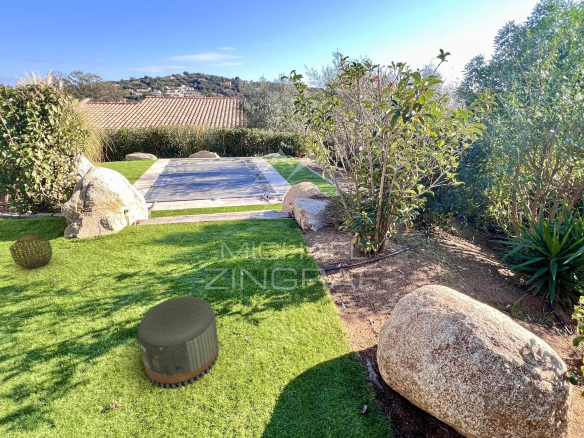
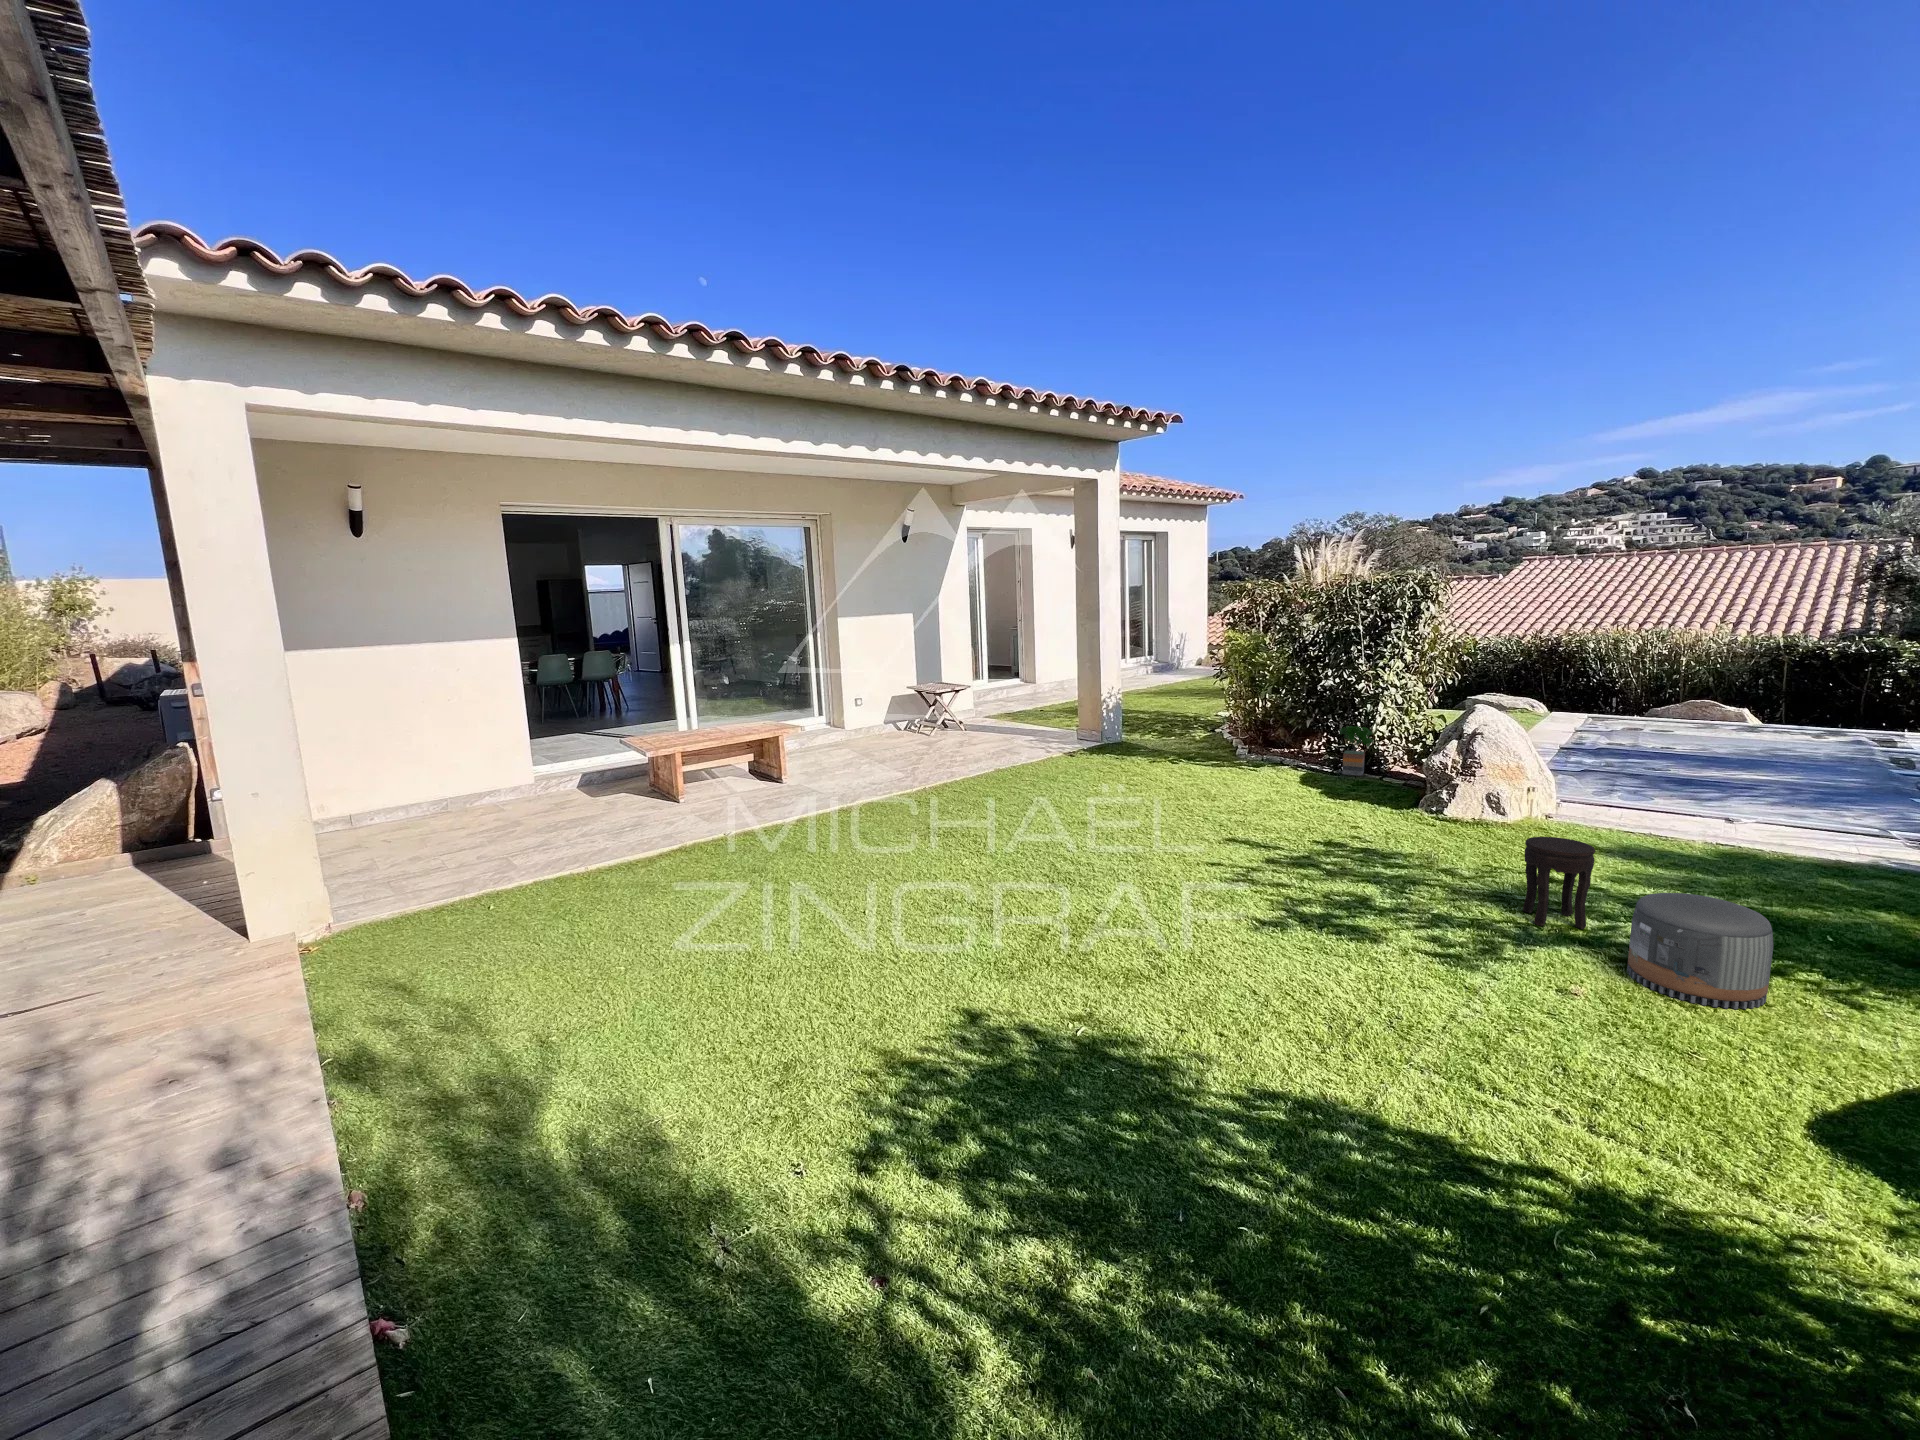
potted tree: none [15,185,44,217] -> present [1340,726,1373,776]
woven basket: present [9,234,52,269] -> none [1377,787,1426,836]
side table: none [75,268,131,338] -> present [1523,837,1595,929]

